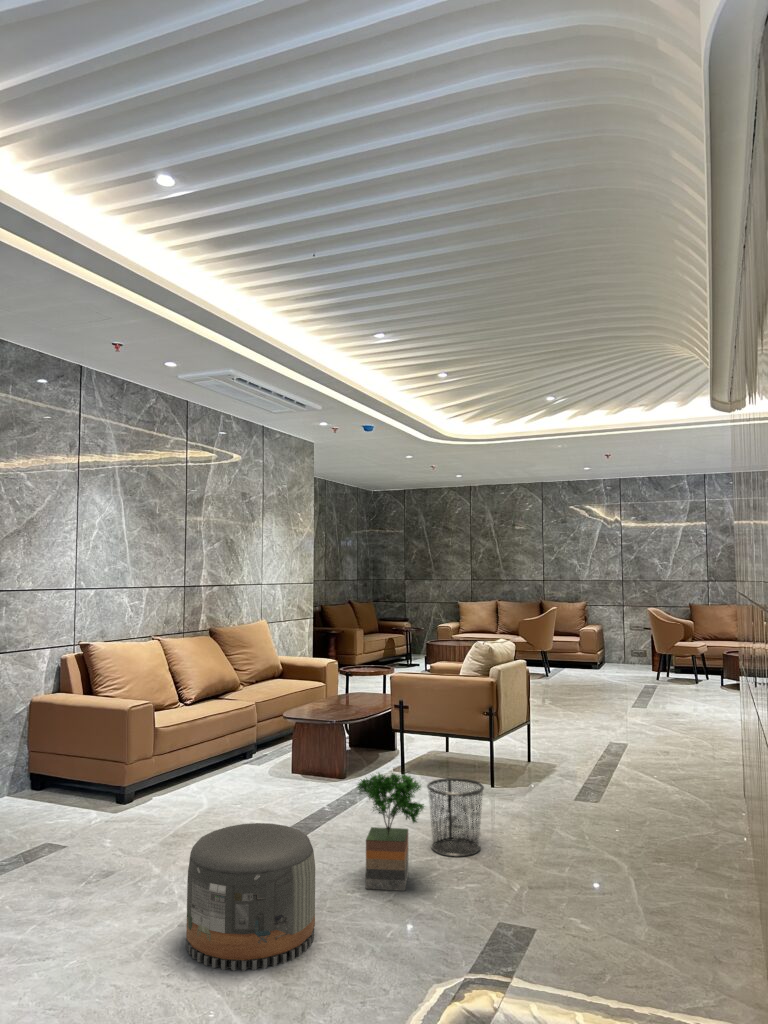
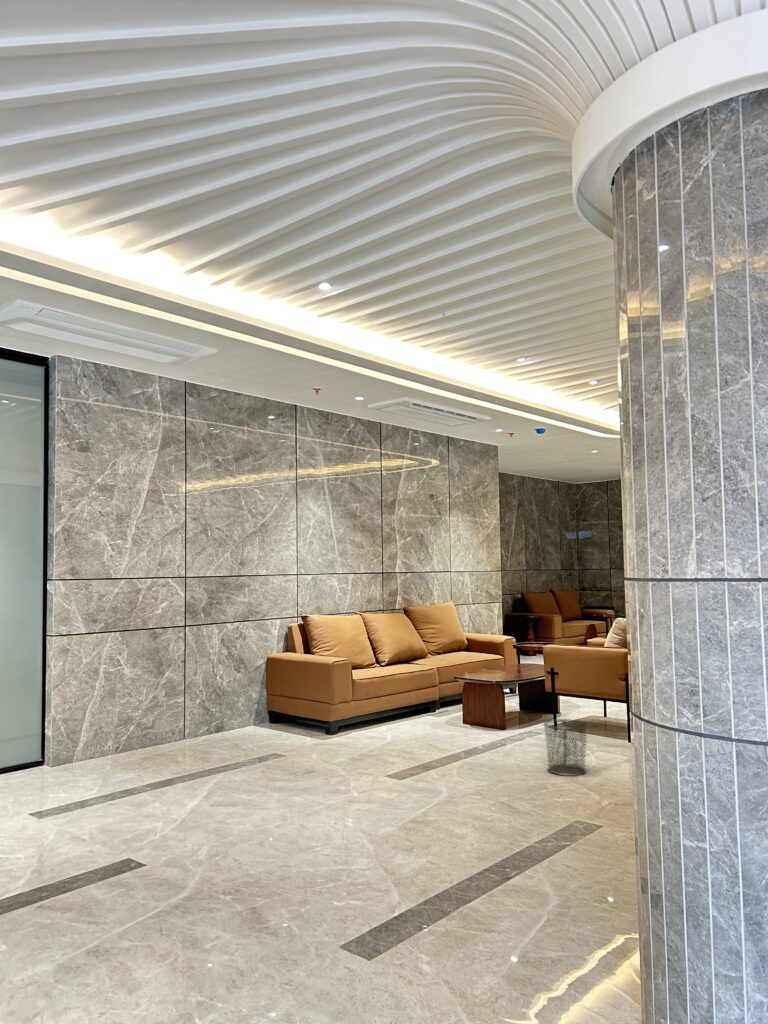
potted tree: present [357,773,424,891] -> none [480,705,530,789]
pouf: present [186,823,315,971] -> none [356,730,440,815]

